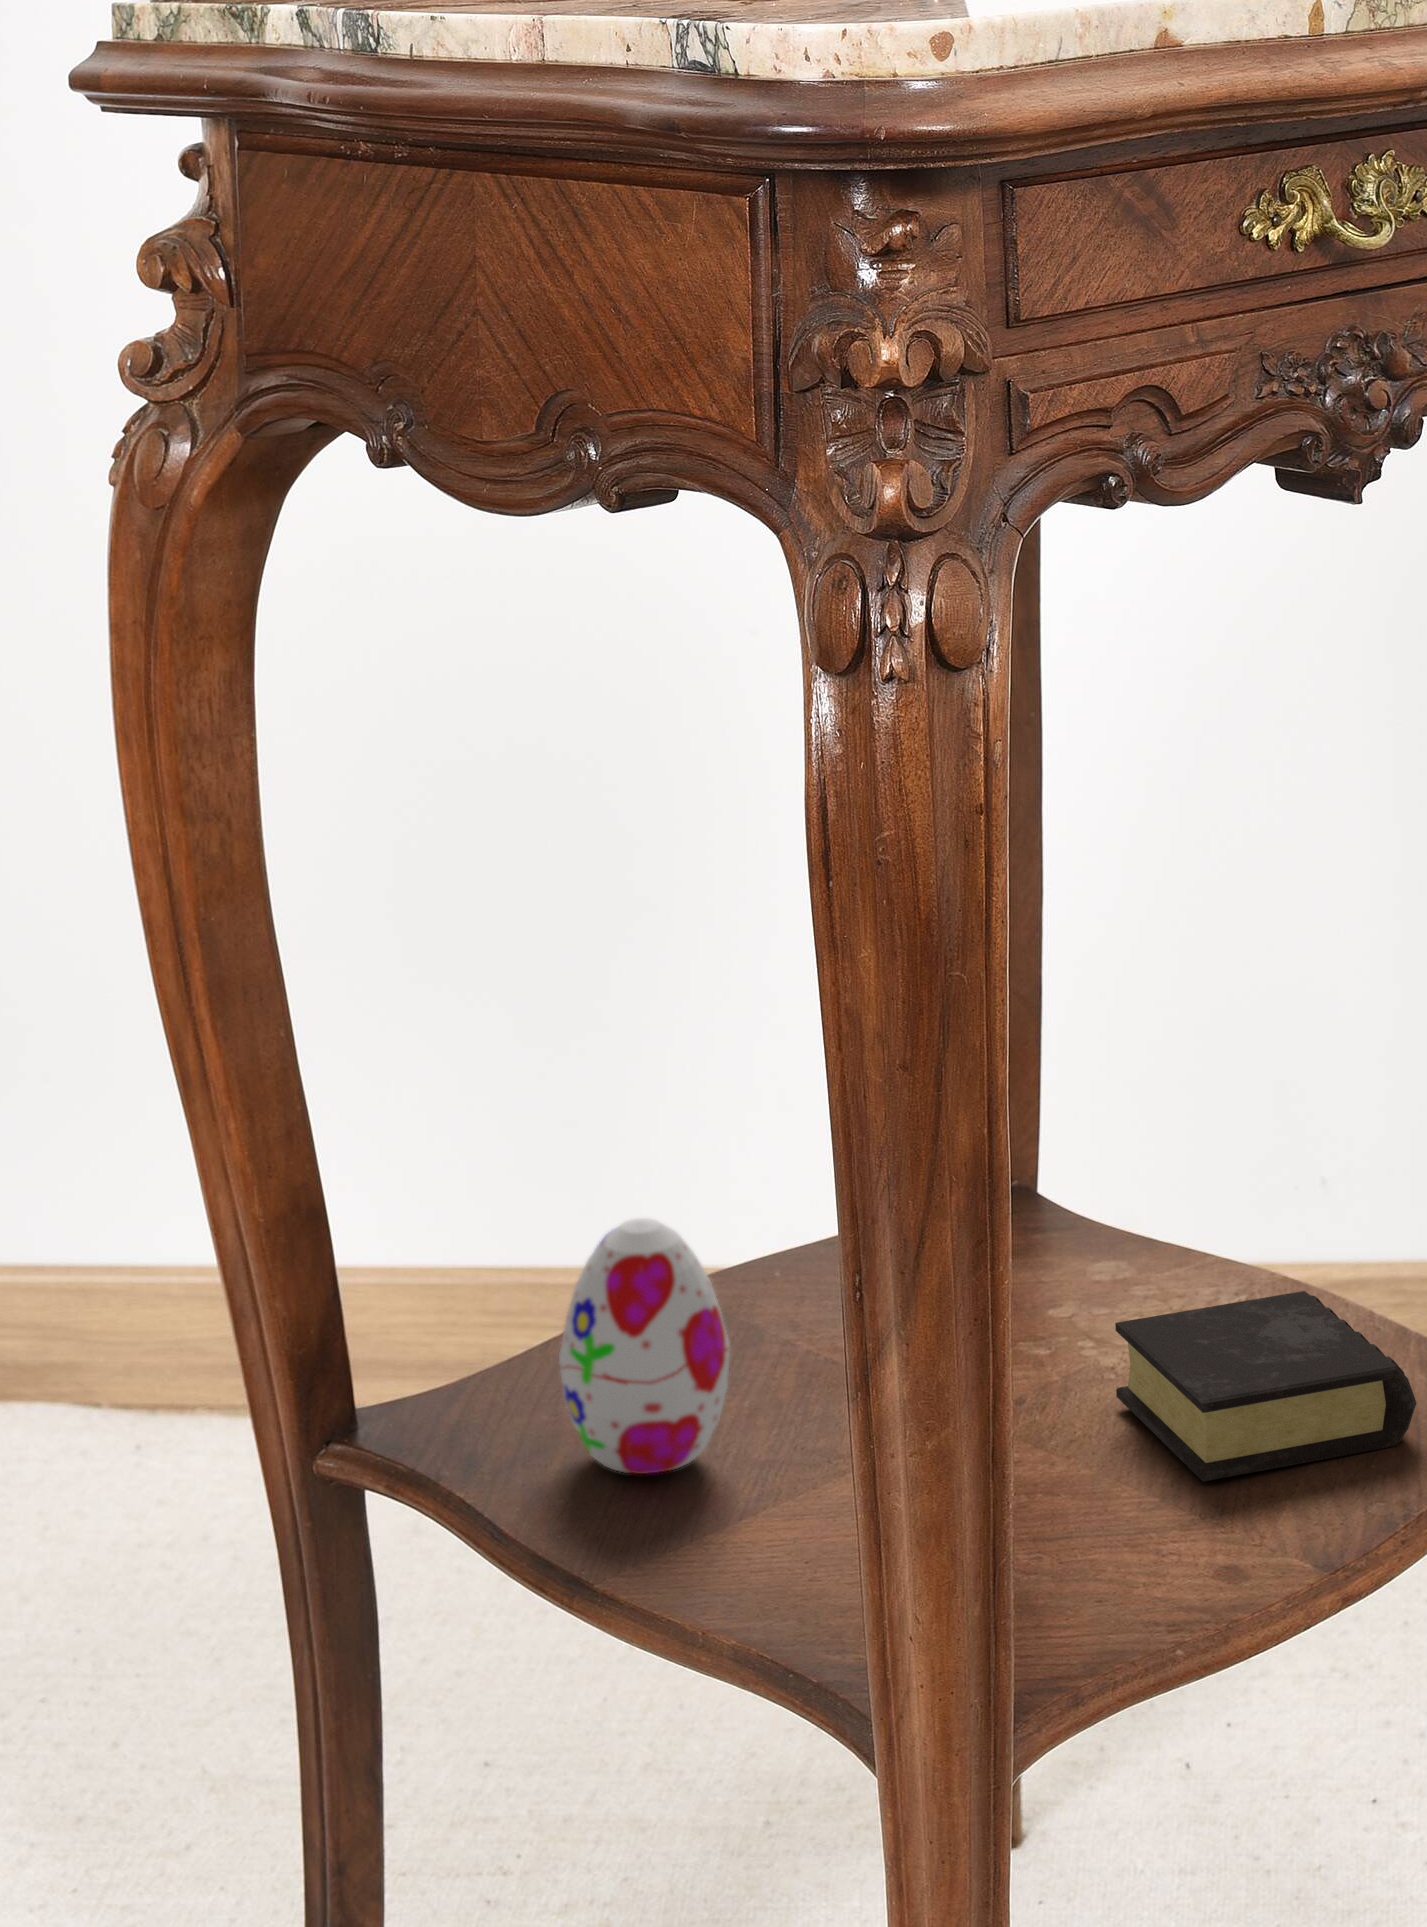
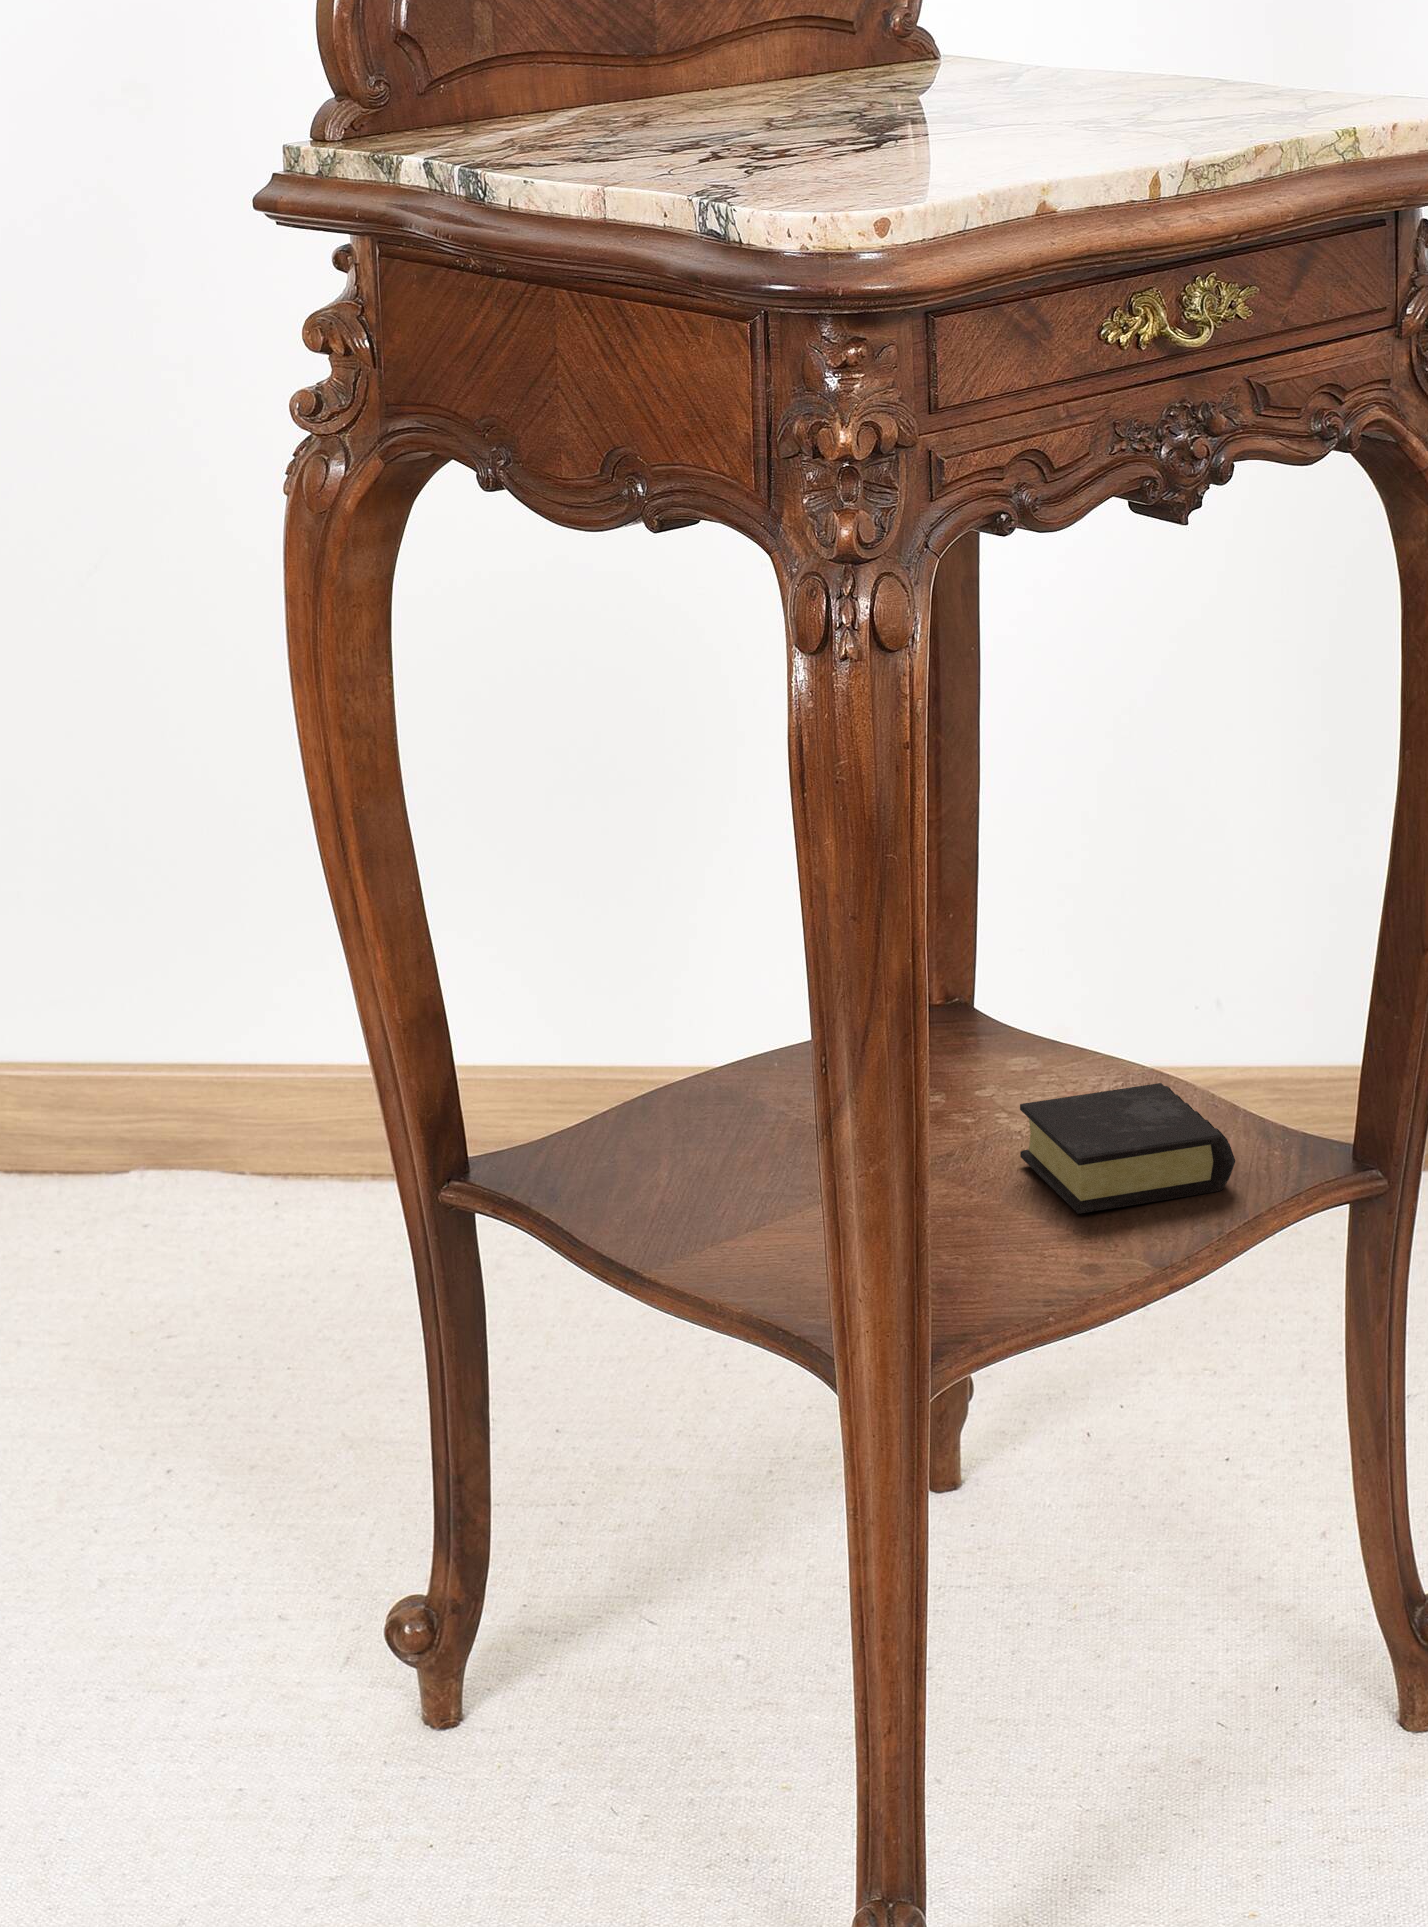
decorative egg: present [559,1218,730,1474] -> none [614,1026,738,1206]

